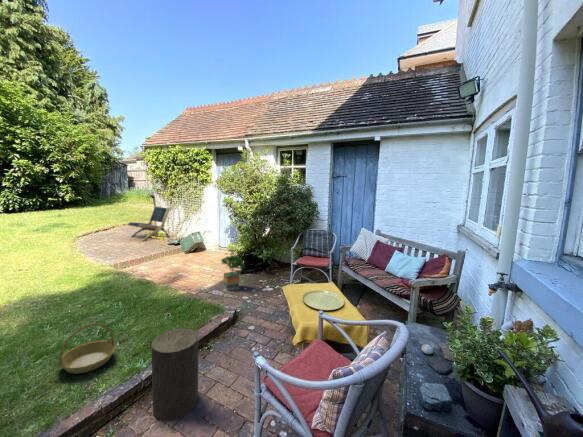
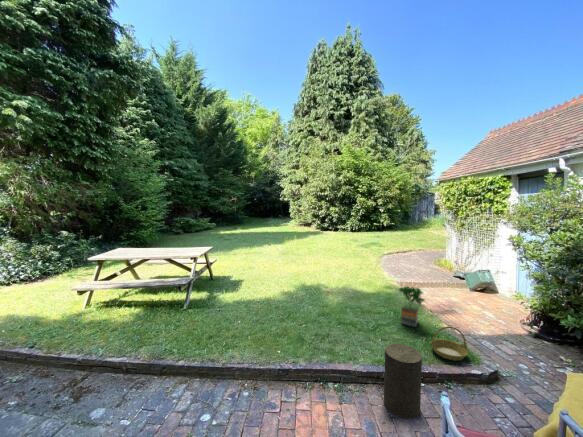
lounge chair: present [128,207,170,241] -> none [419,236,459,268]
potted tree: present [221,256,244,291] -> present [399,287,424,327]
basket: present [58,323,116,374] -> present [431,327,468,361]

